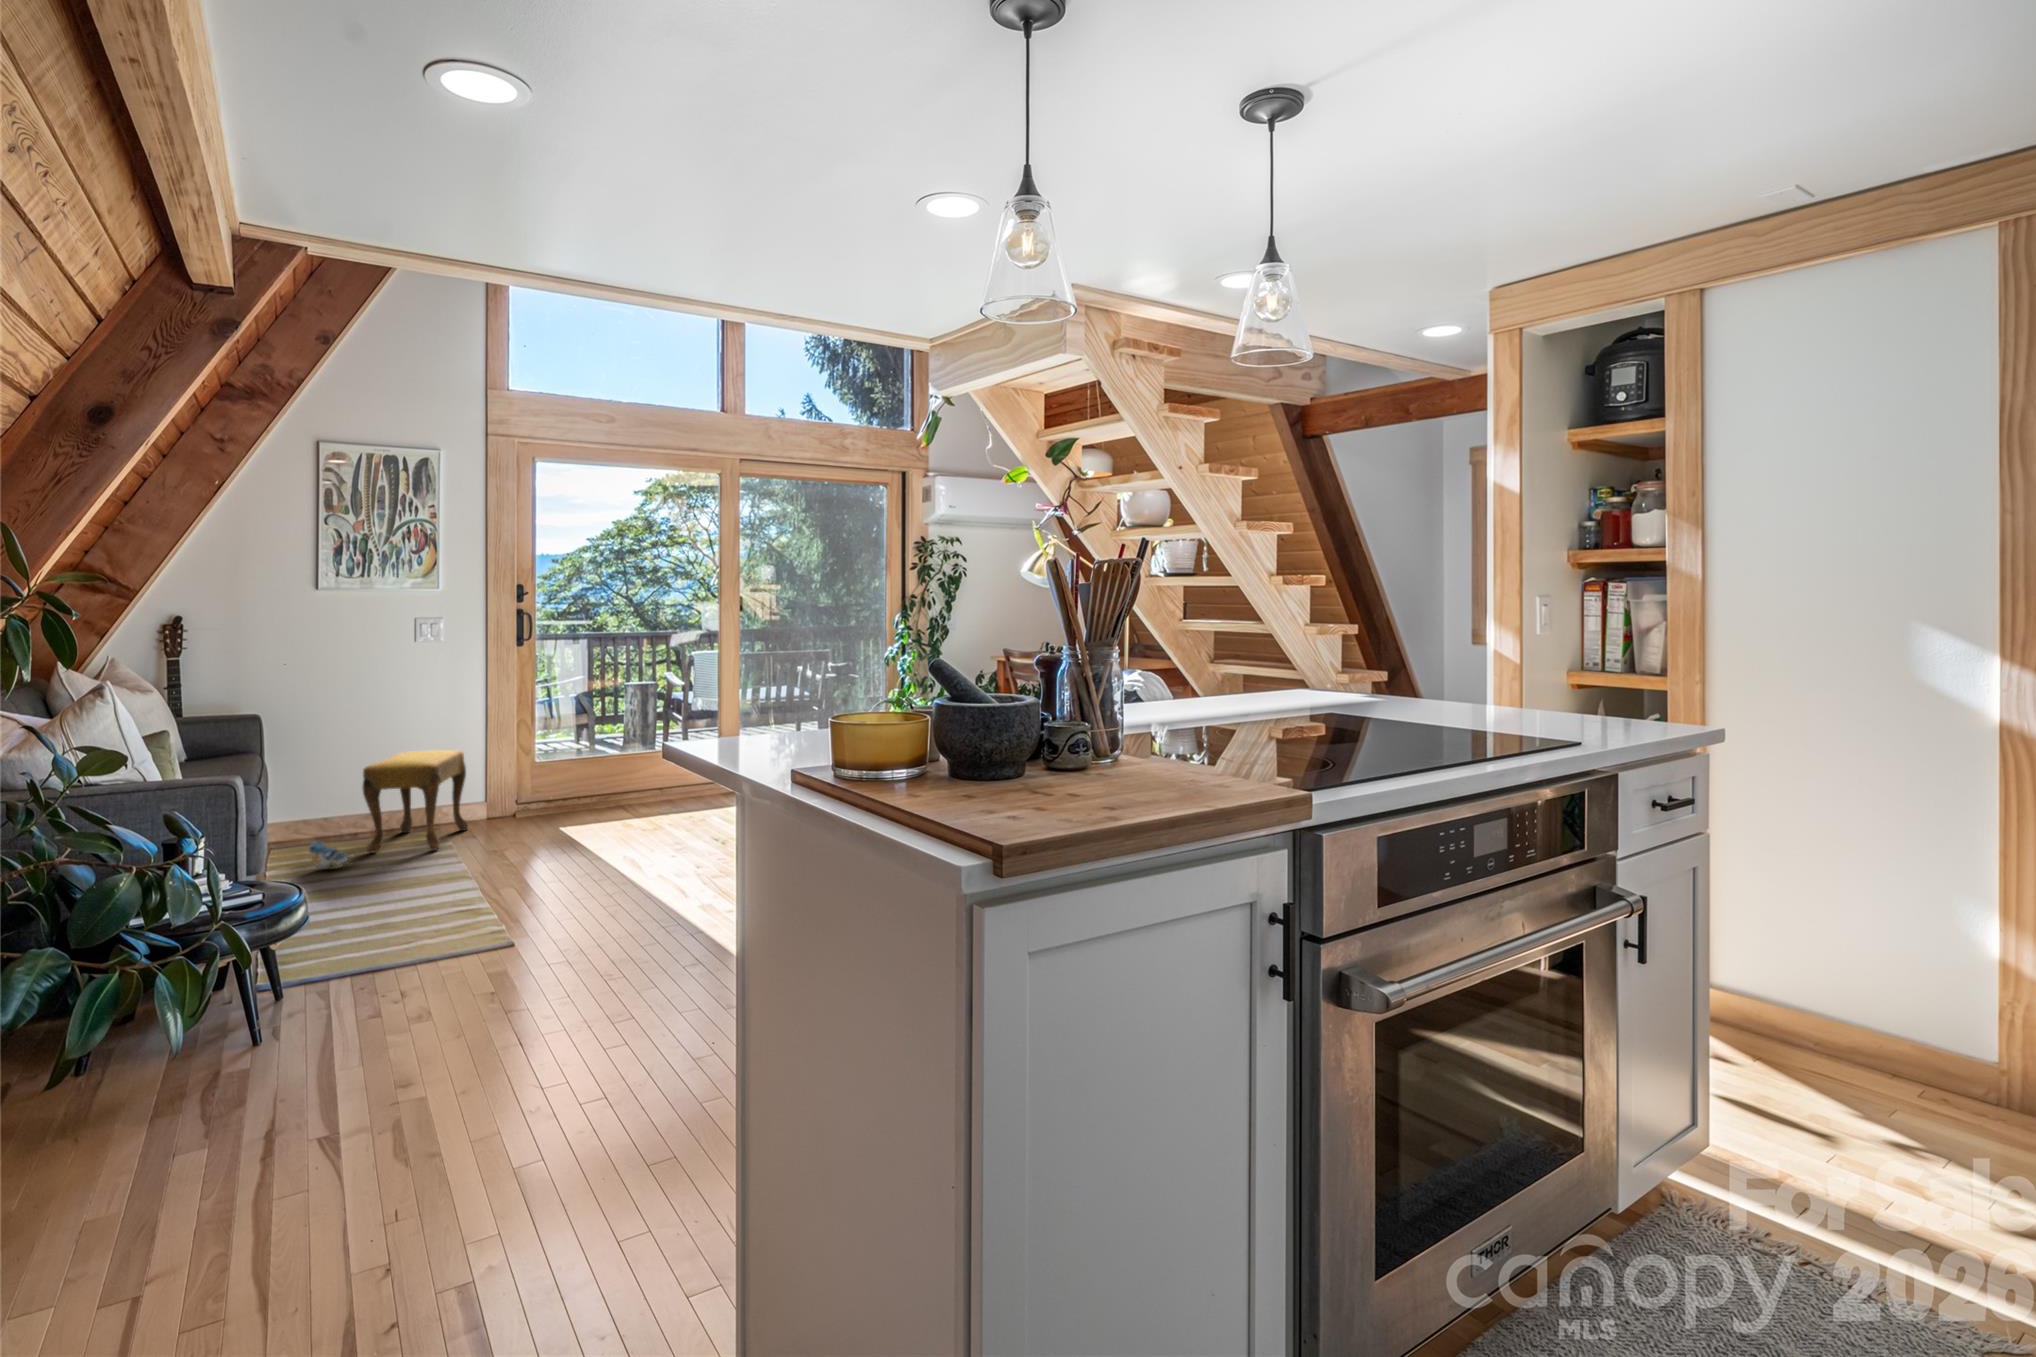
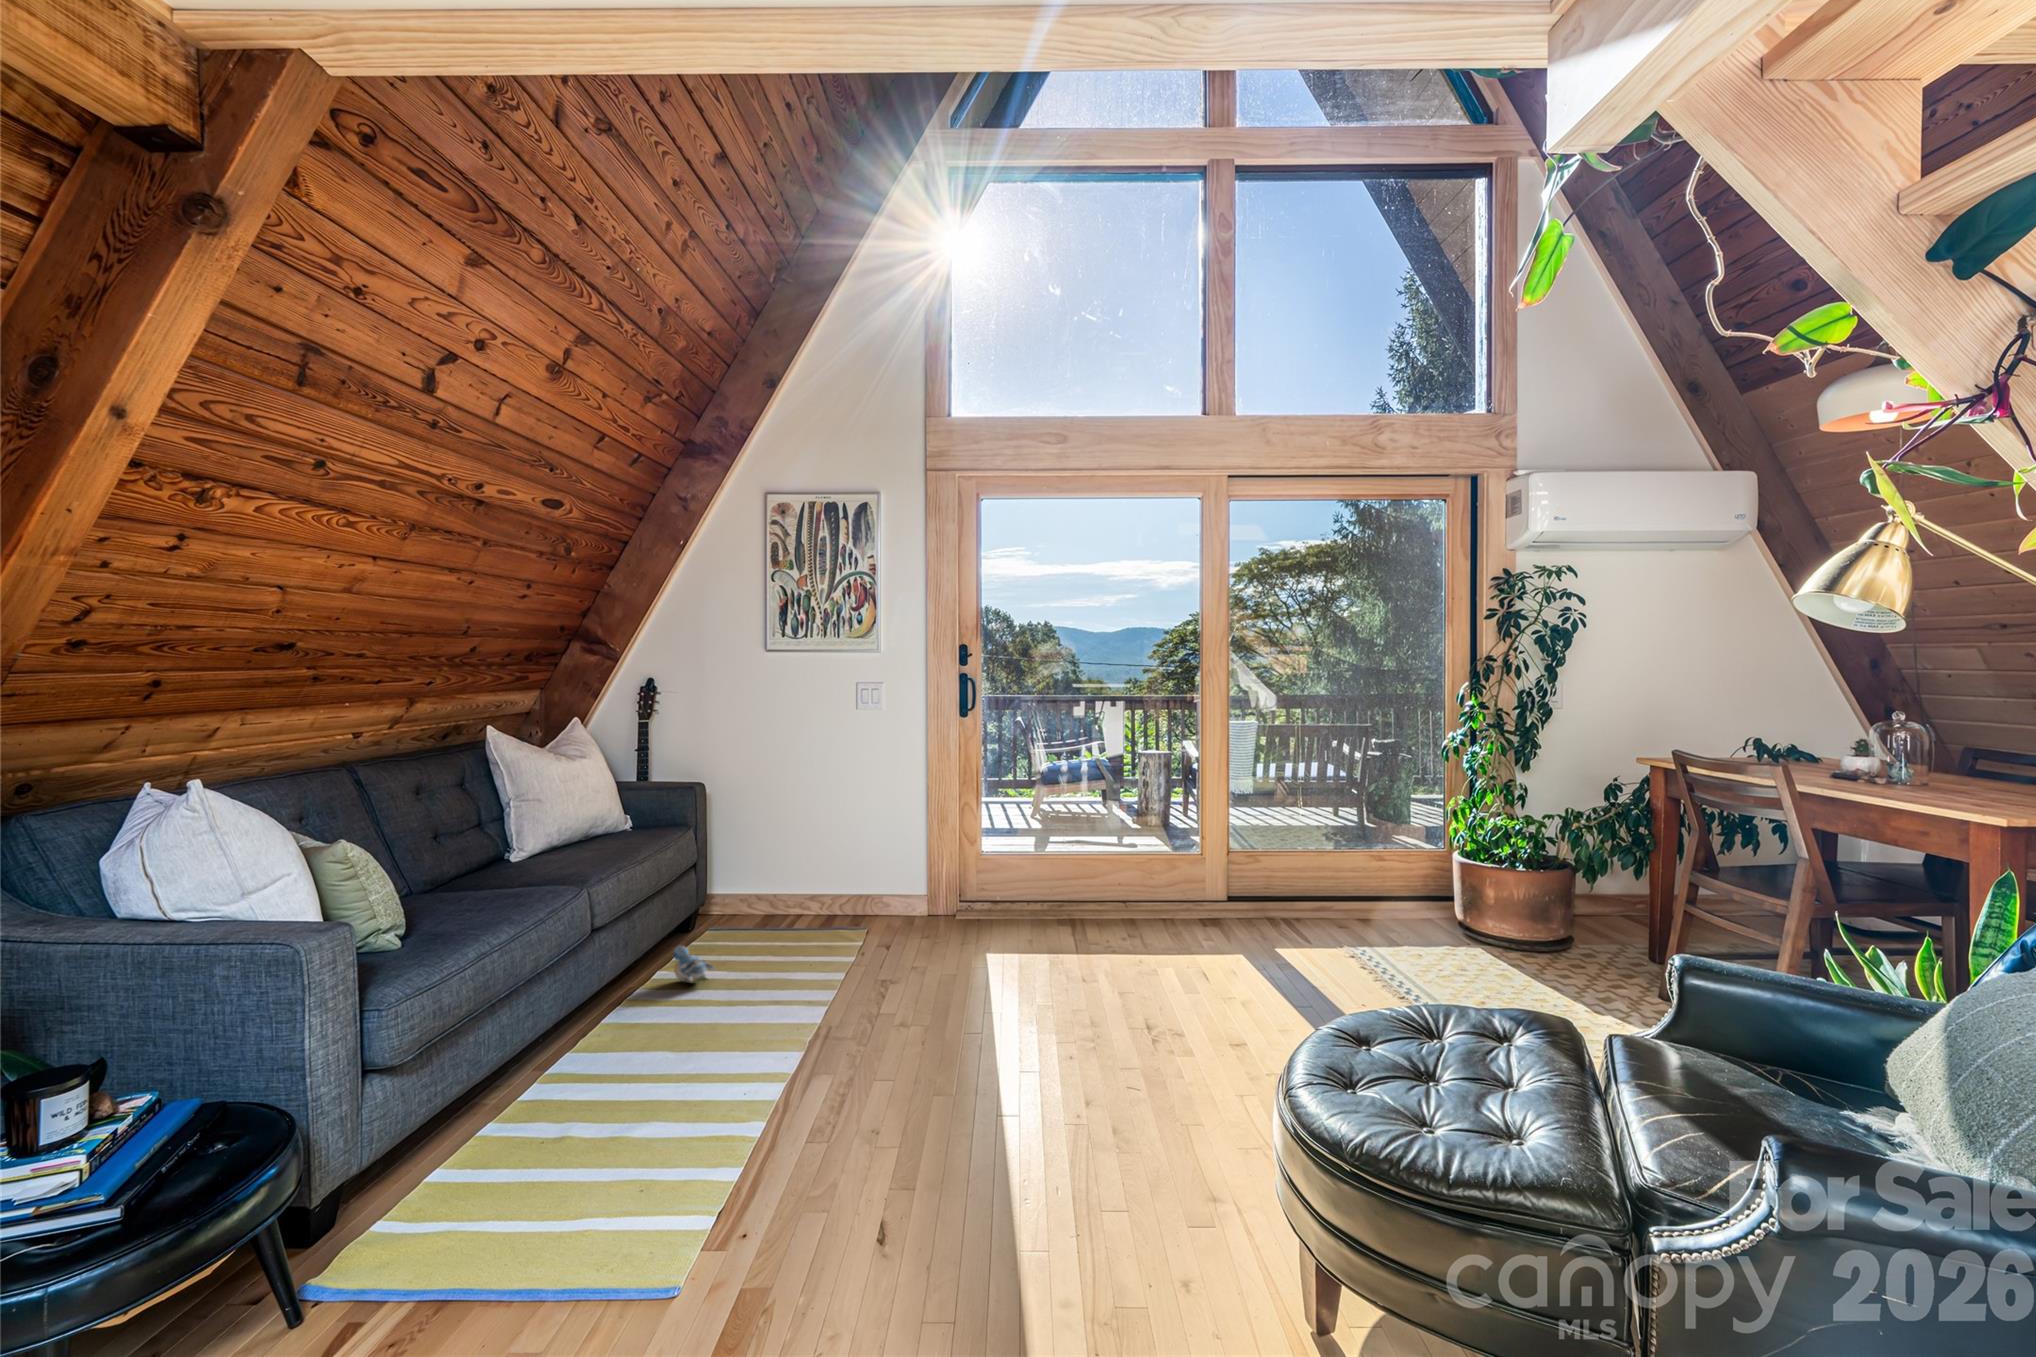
footstool: present [362,750,468,852] -> none [751,835,884,968]

